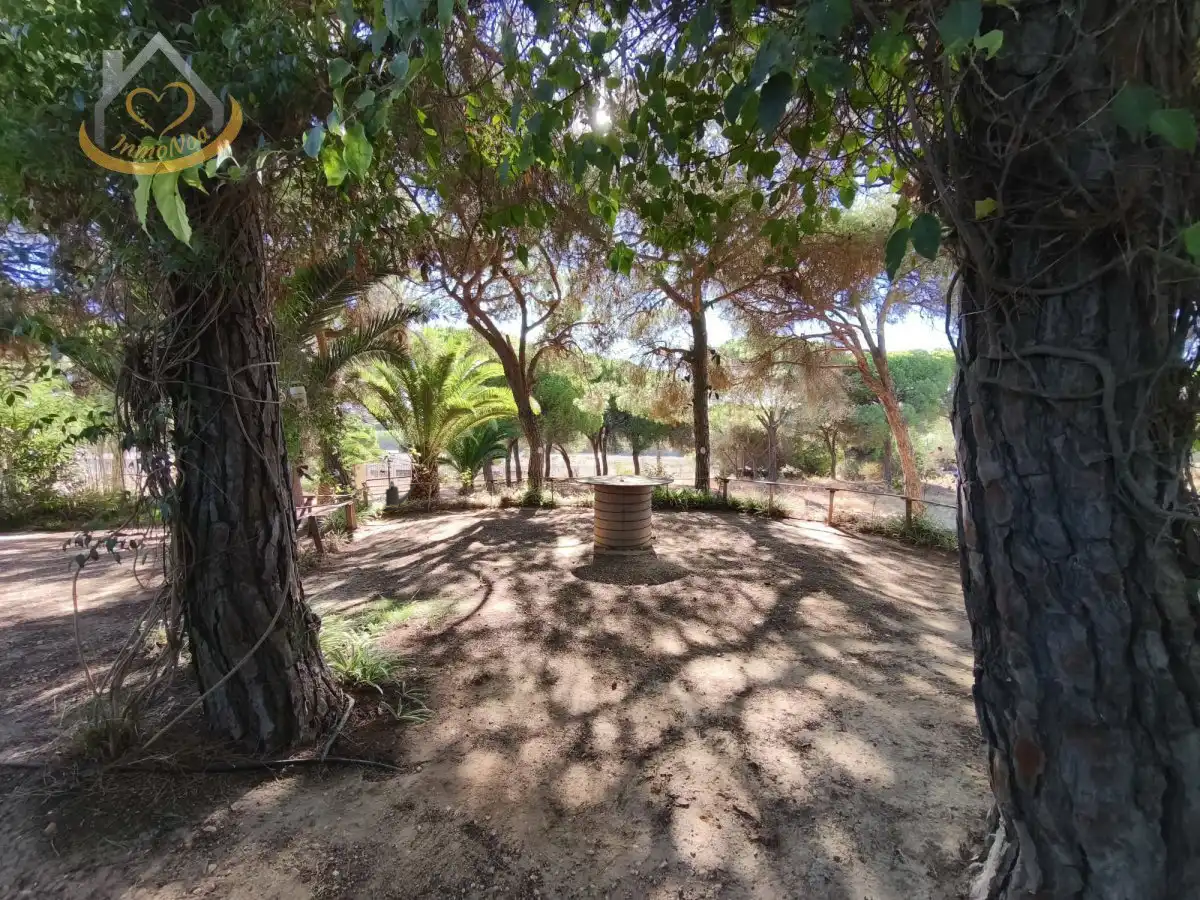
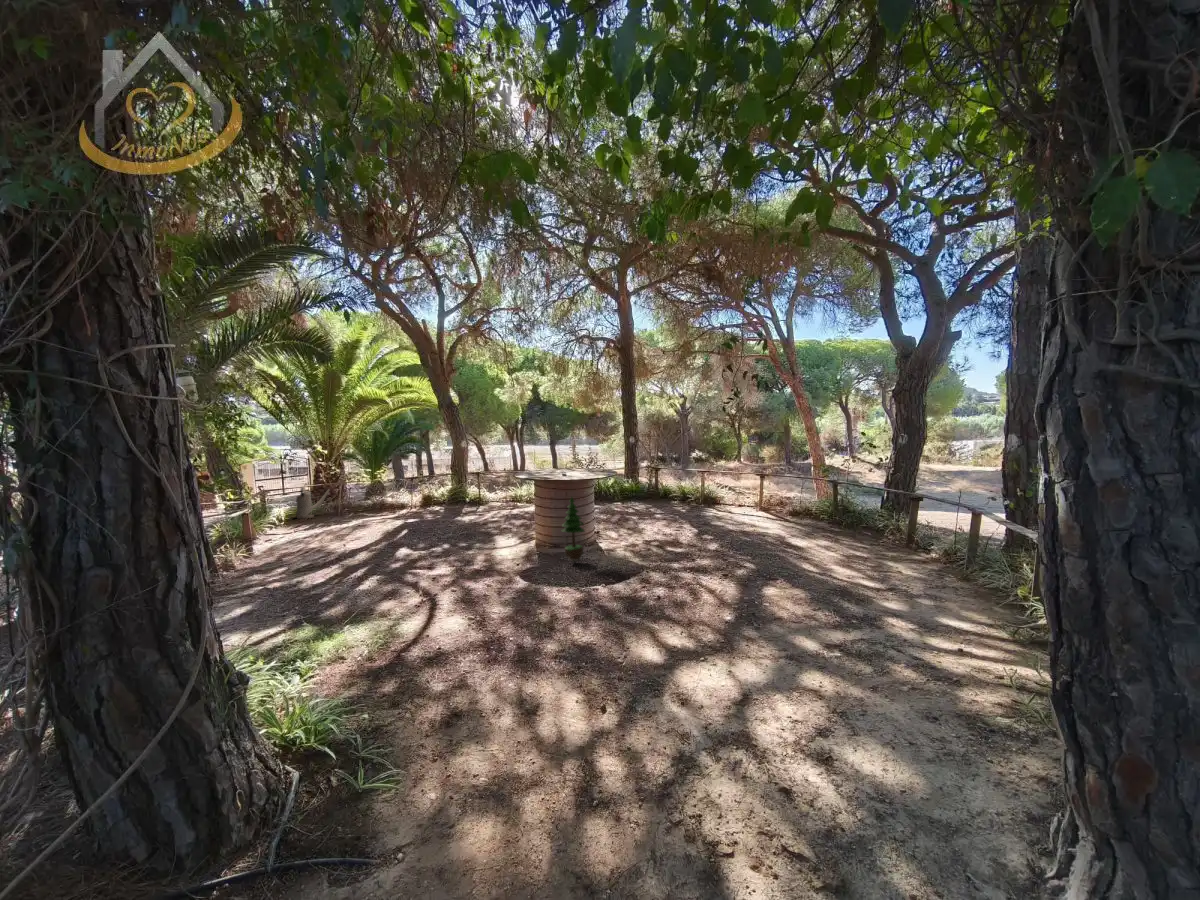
potted tree: none [614,500,638,565] -> present [562,497,584,563]

